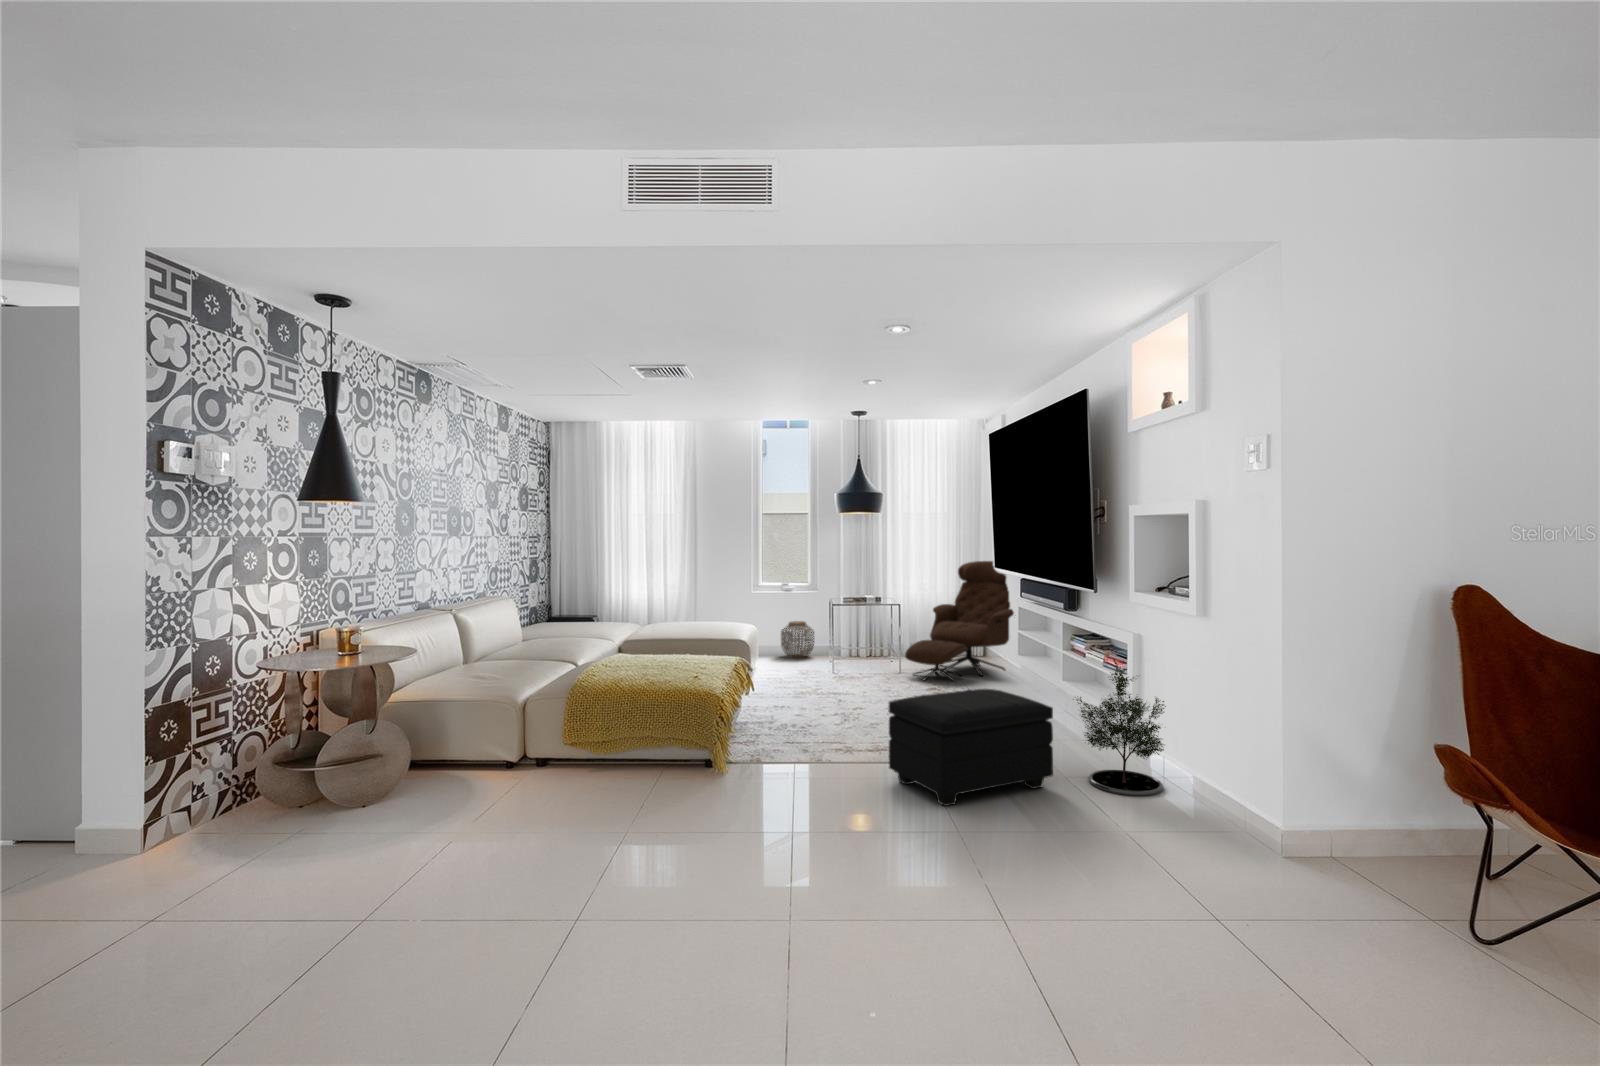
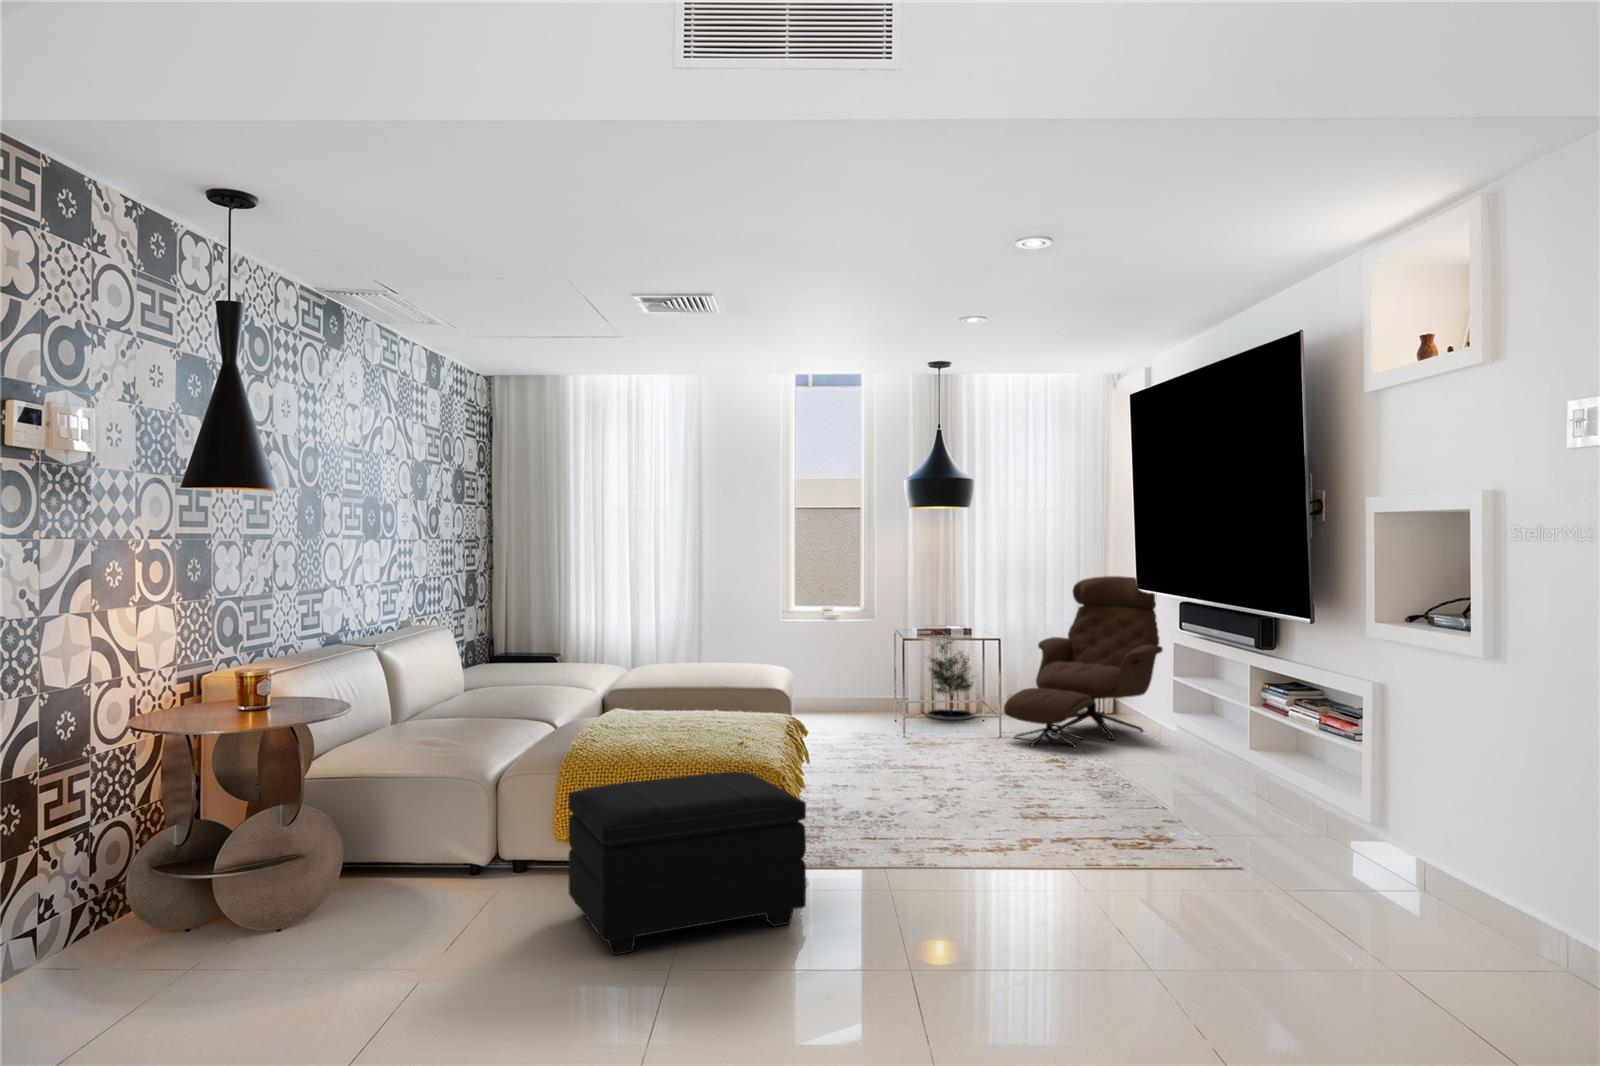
woven basket: present [781,621,814,658] -> none [819,661,867,714]
potted tree: present [1075,660,1166,796] -> present [926,639,974,720]
footstool: present [889,689,1053,806] -> present [568,772,806,955]

